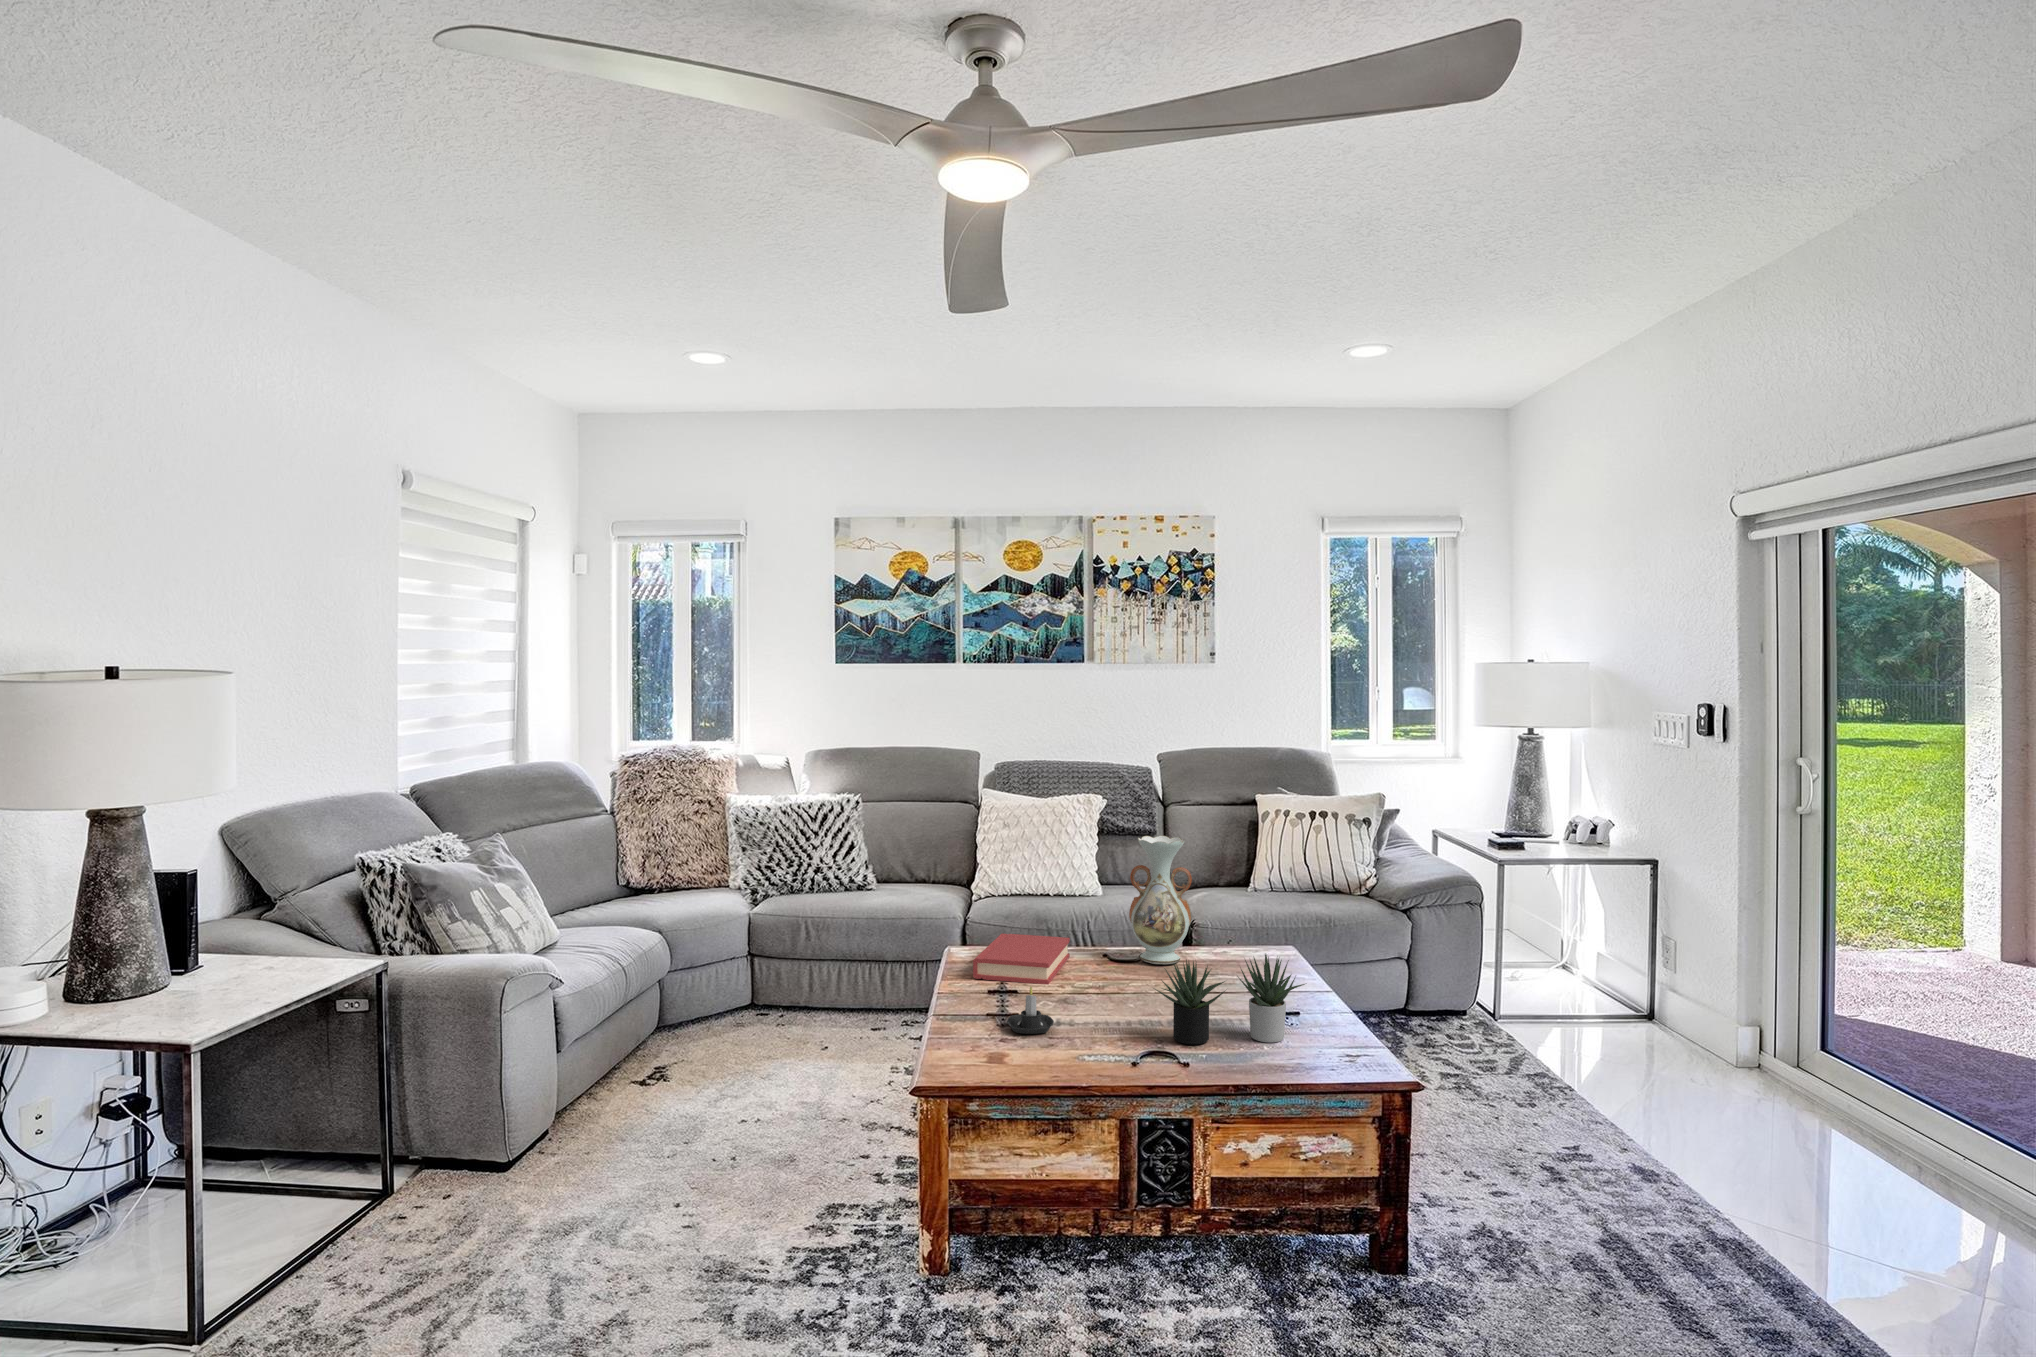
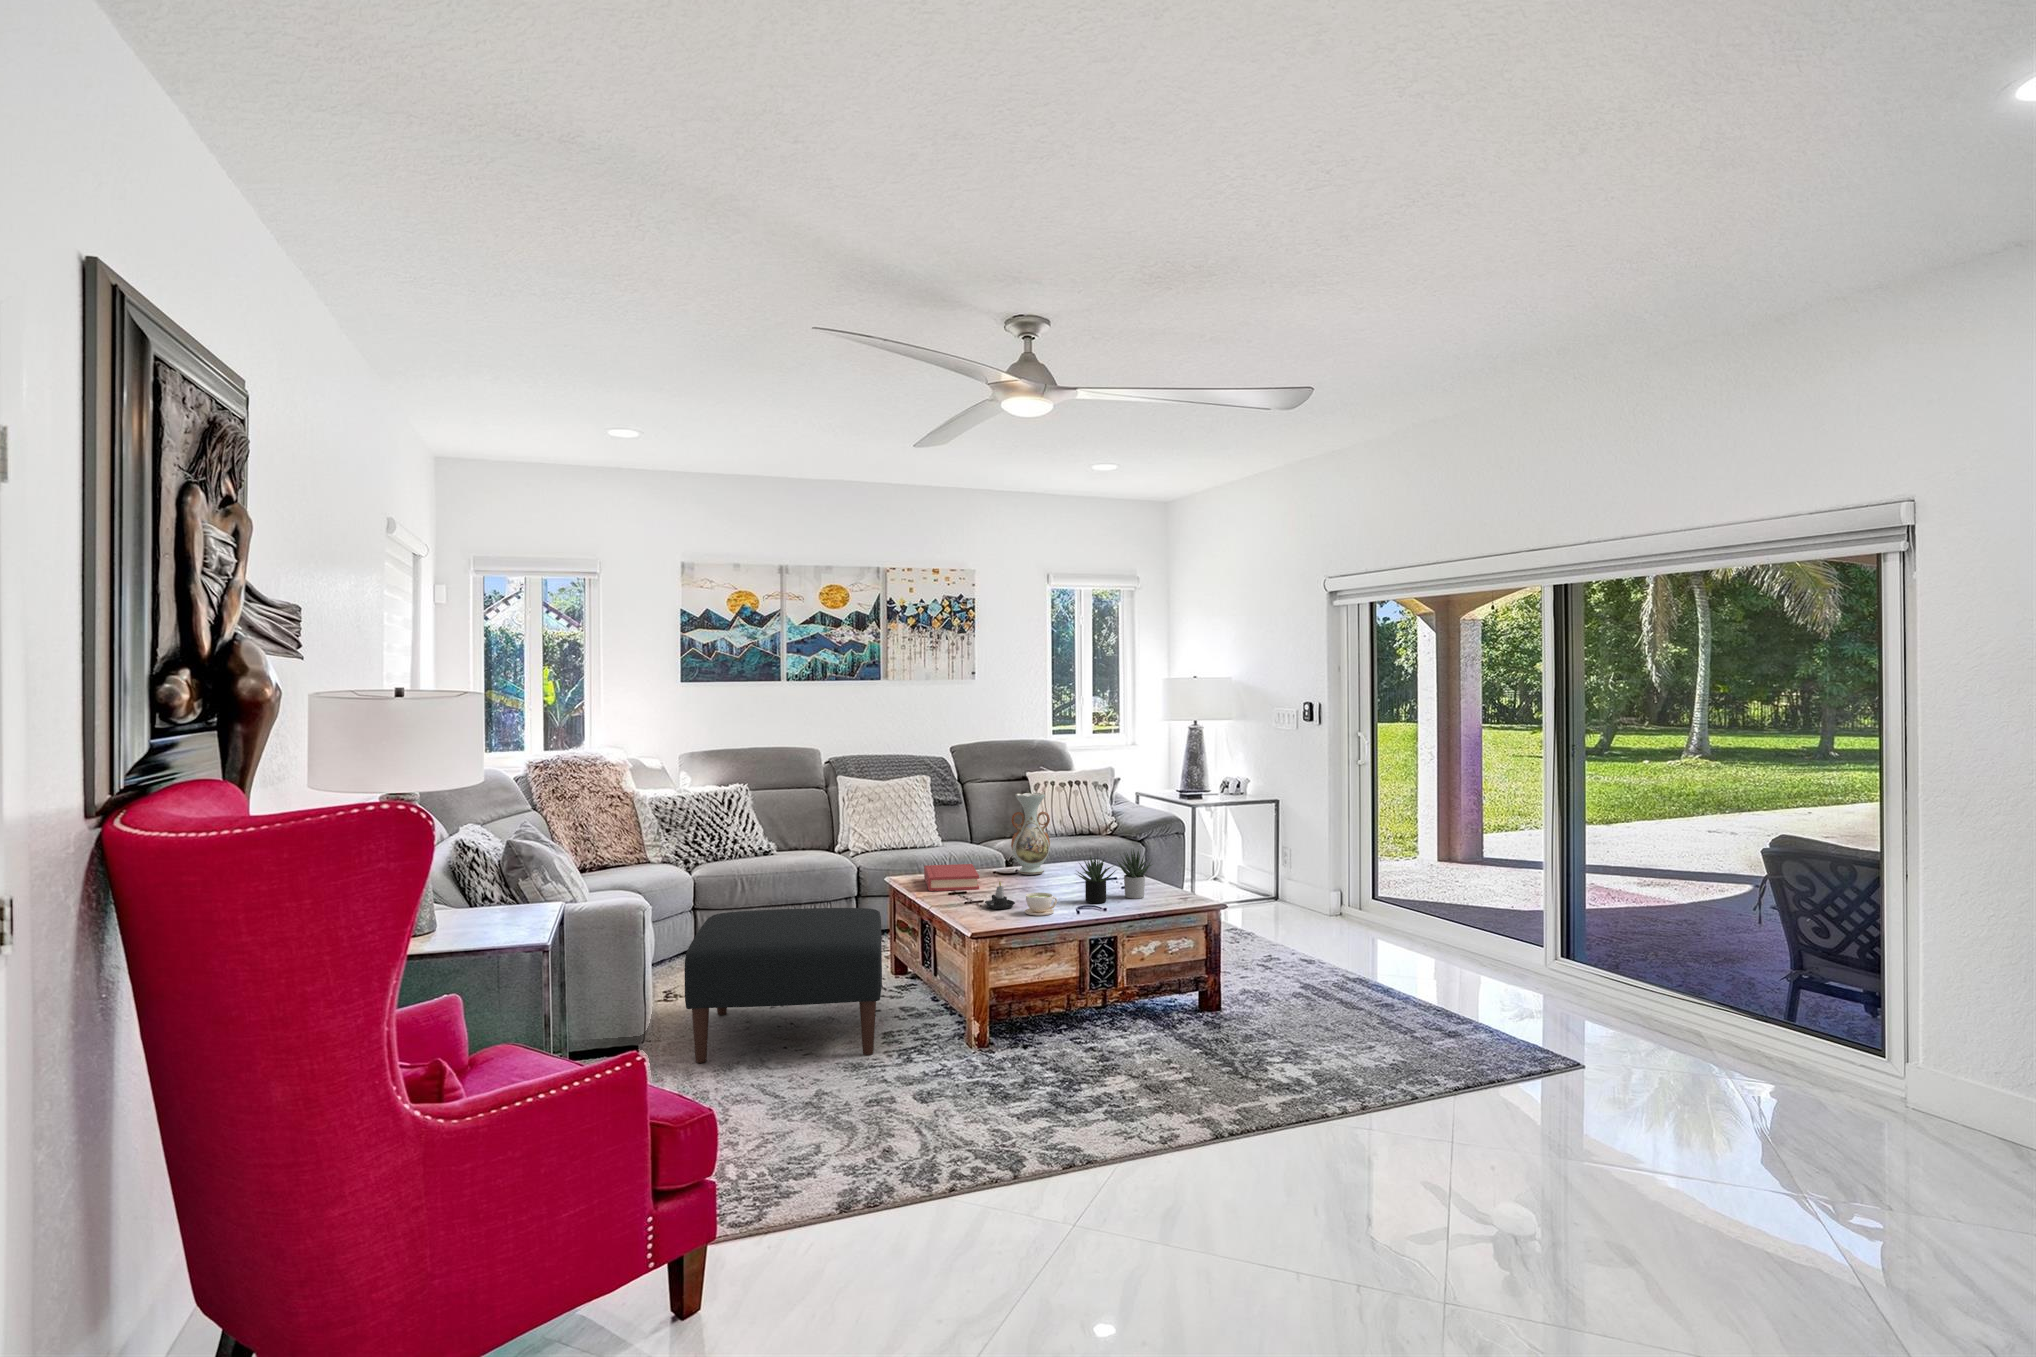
ottoman: none [506,983,878,1256] -> present [685,908,882,1063]
coffee cup: none [1049,1016,1104,1060] -> present [1025,893,1057,916]

